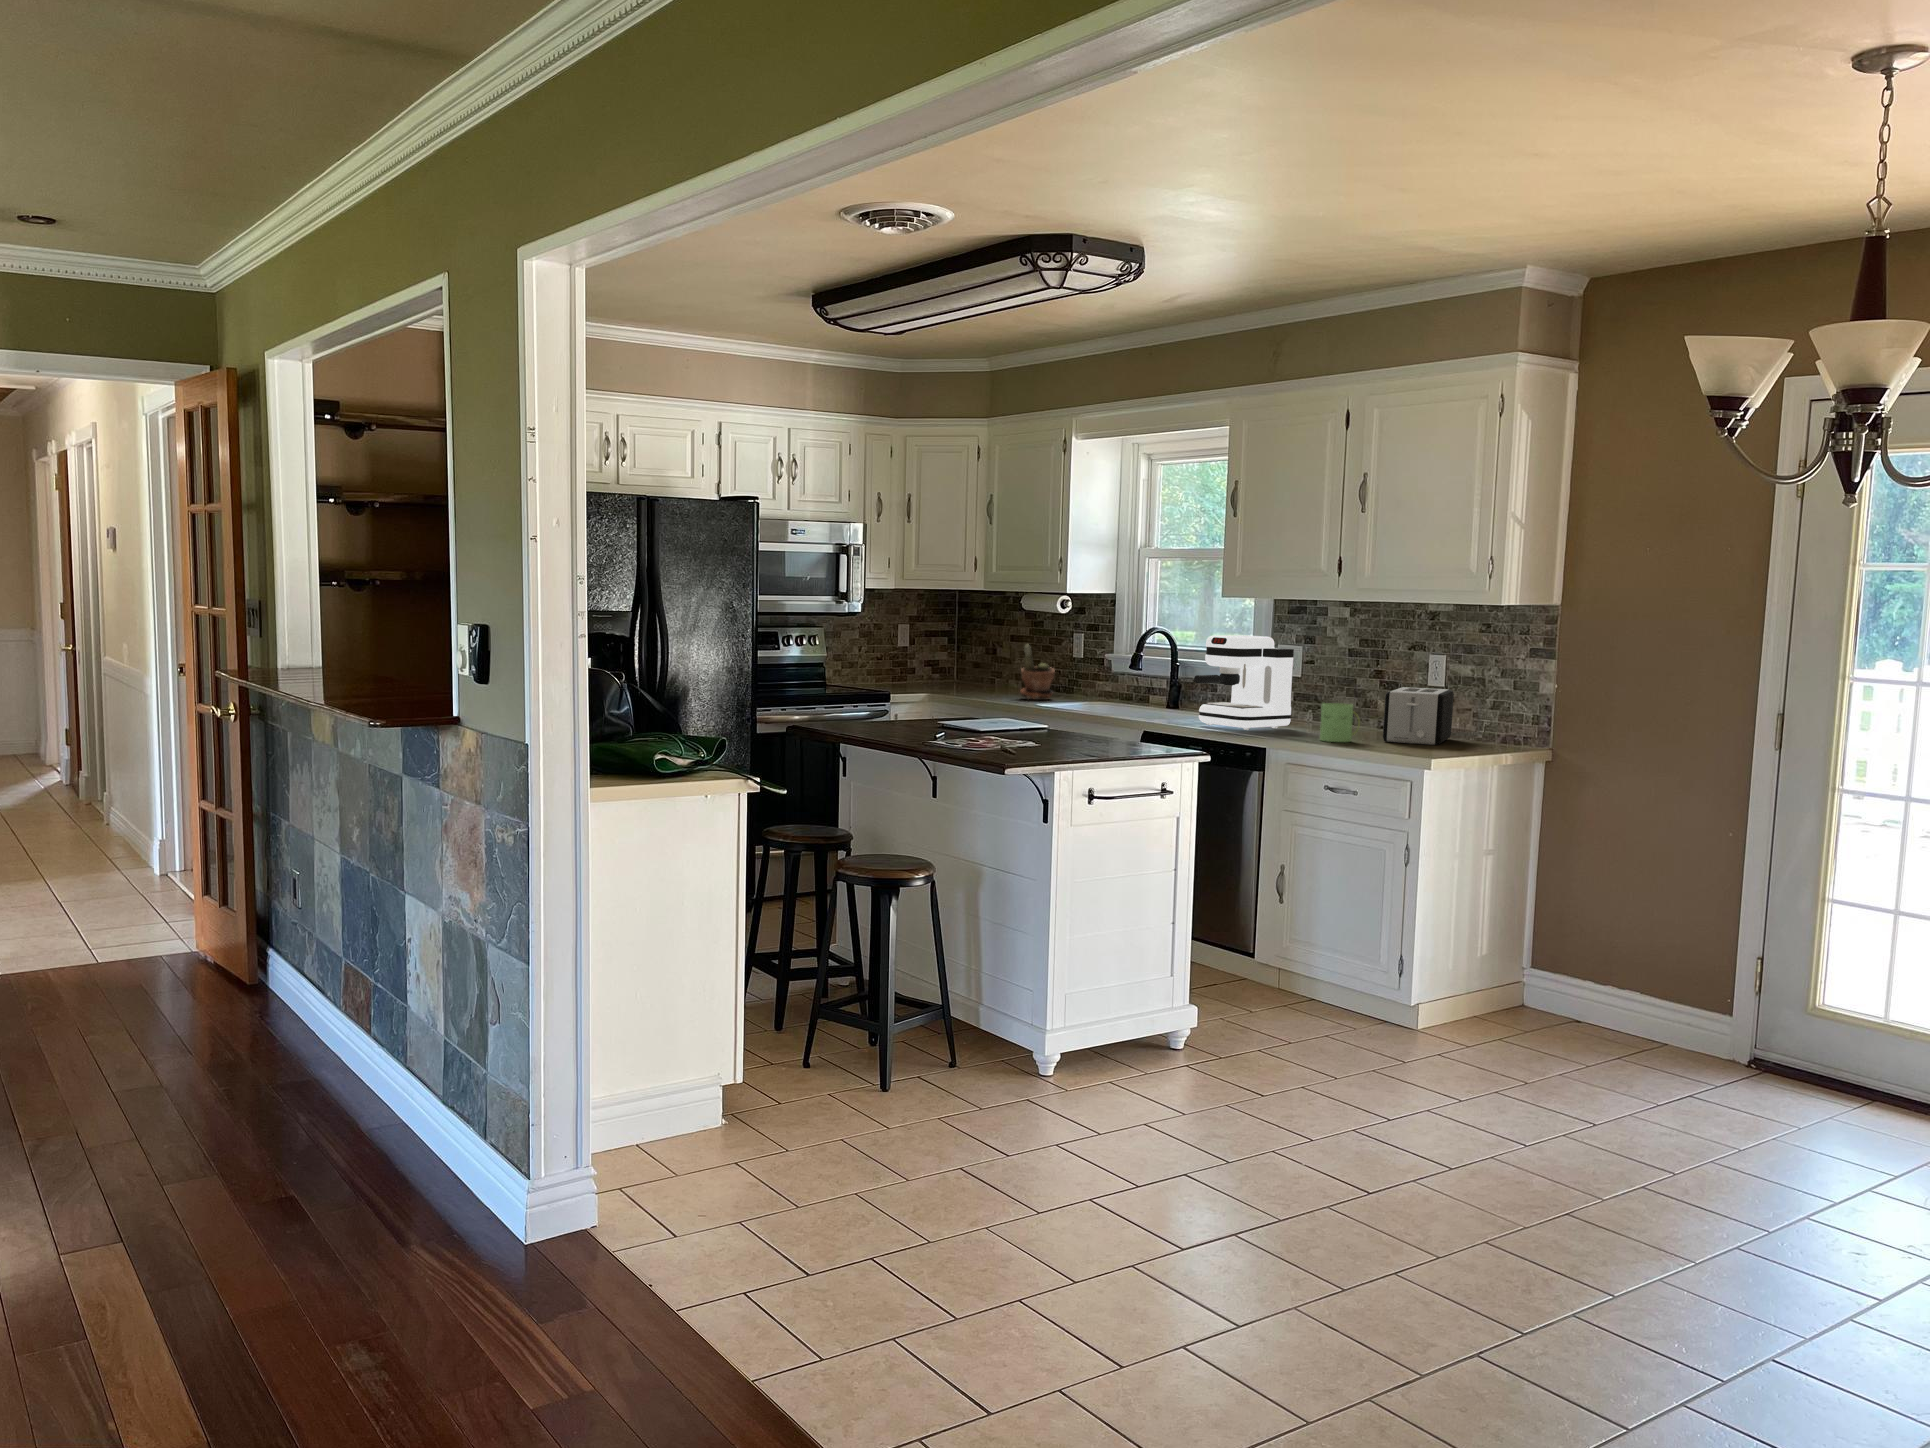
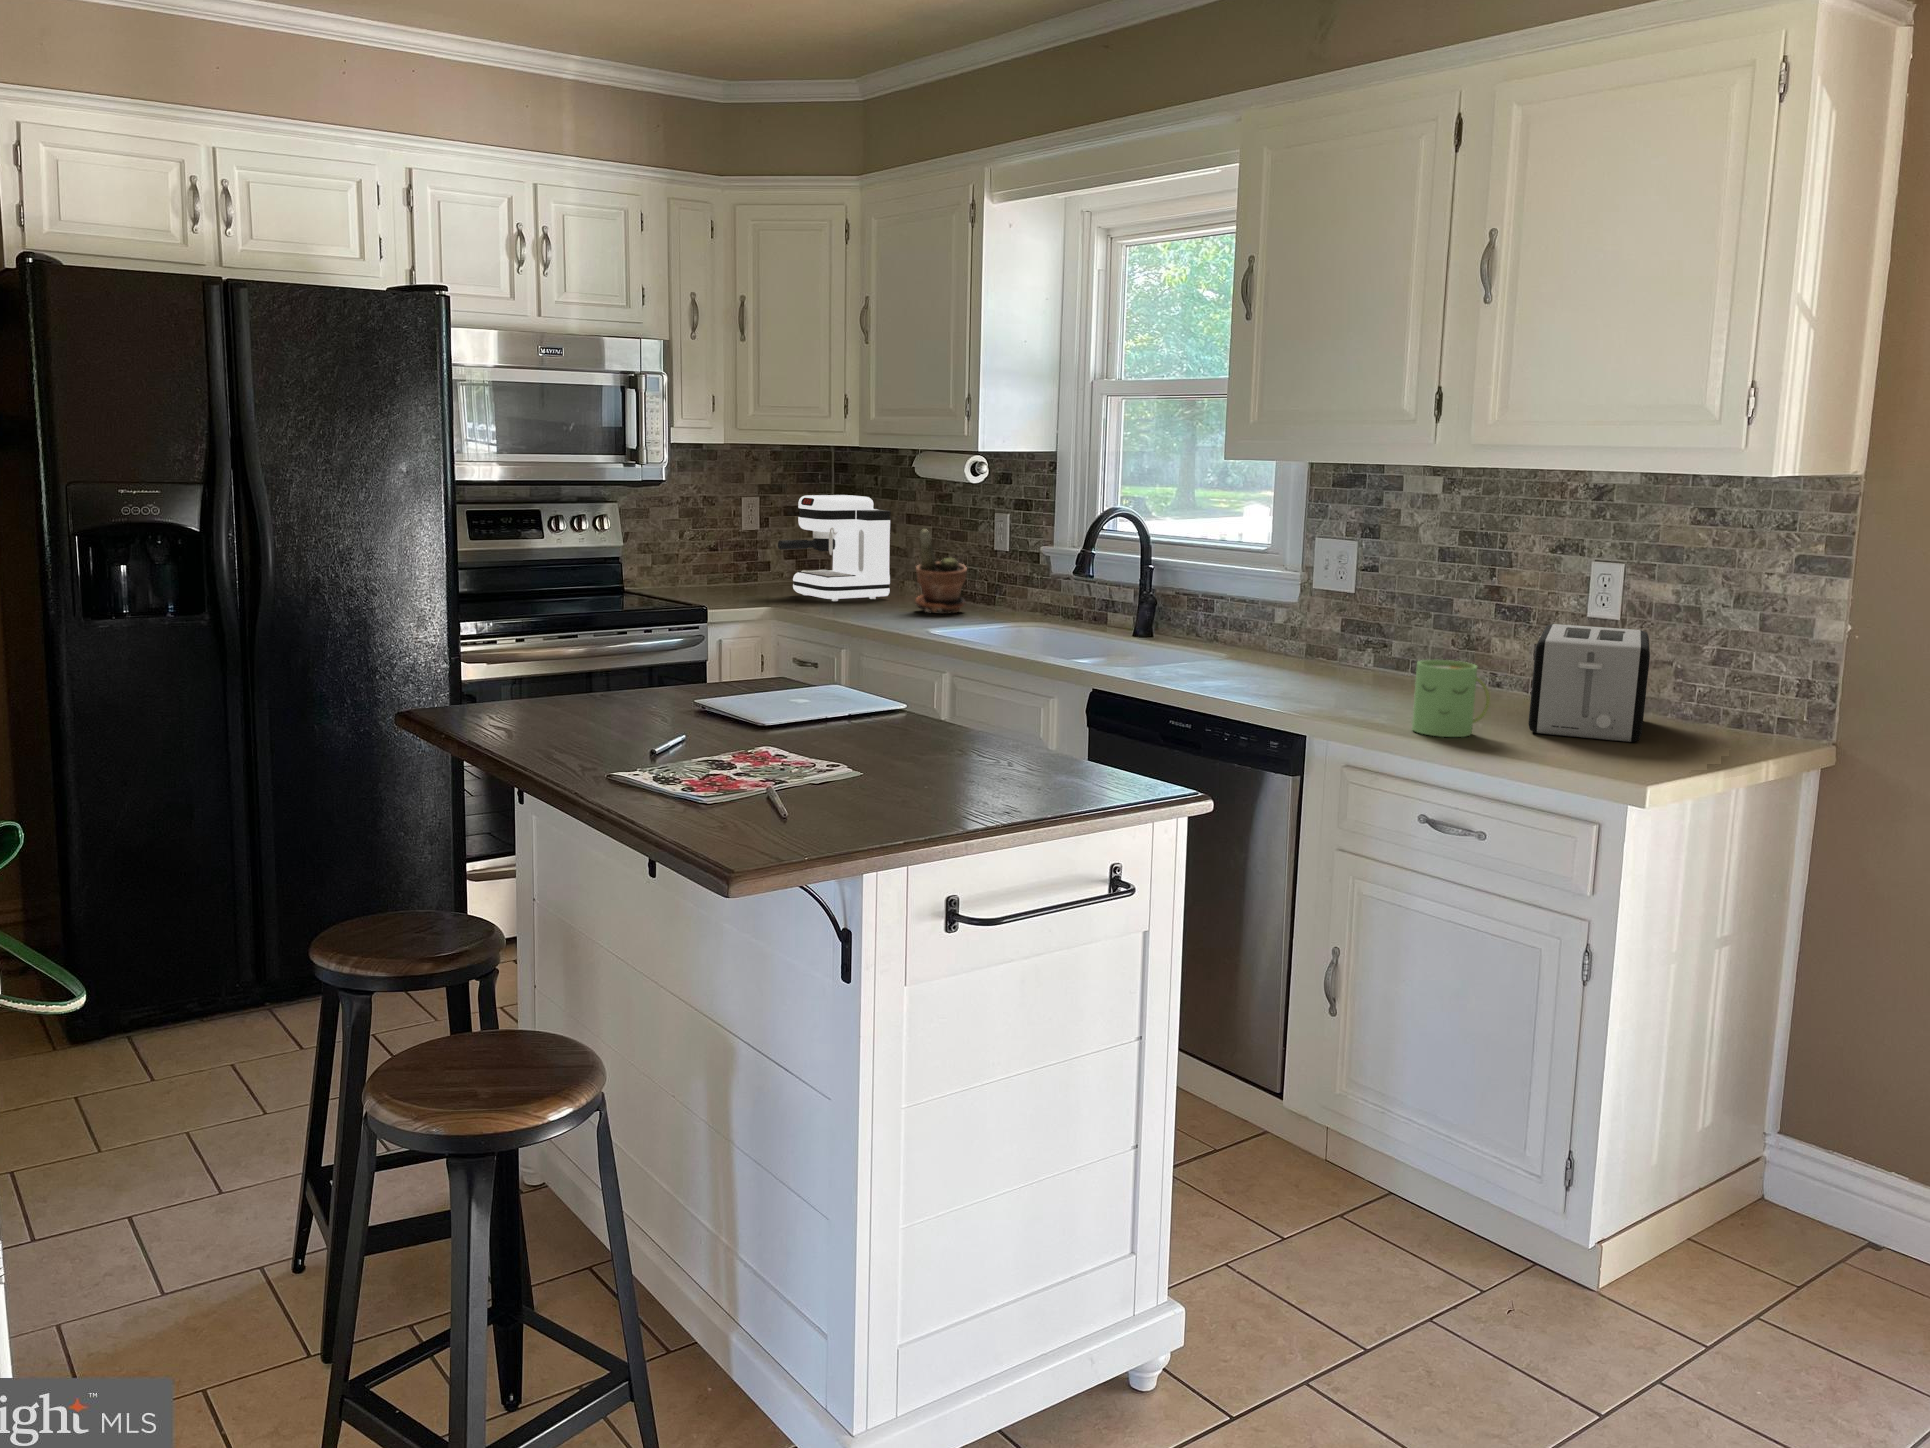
coffee maker: present [1194,635,1294,730] -> present [778,495,890,601]

